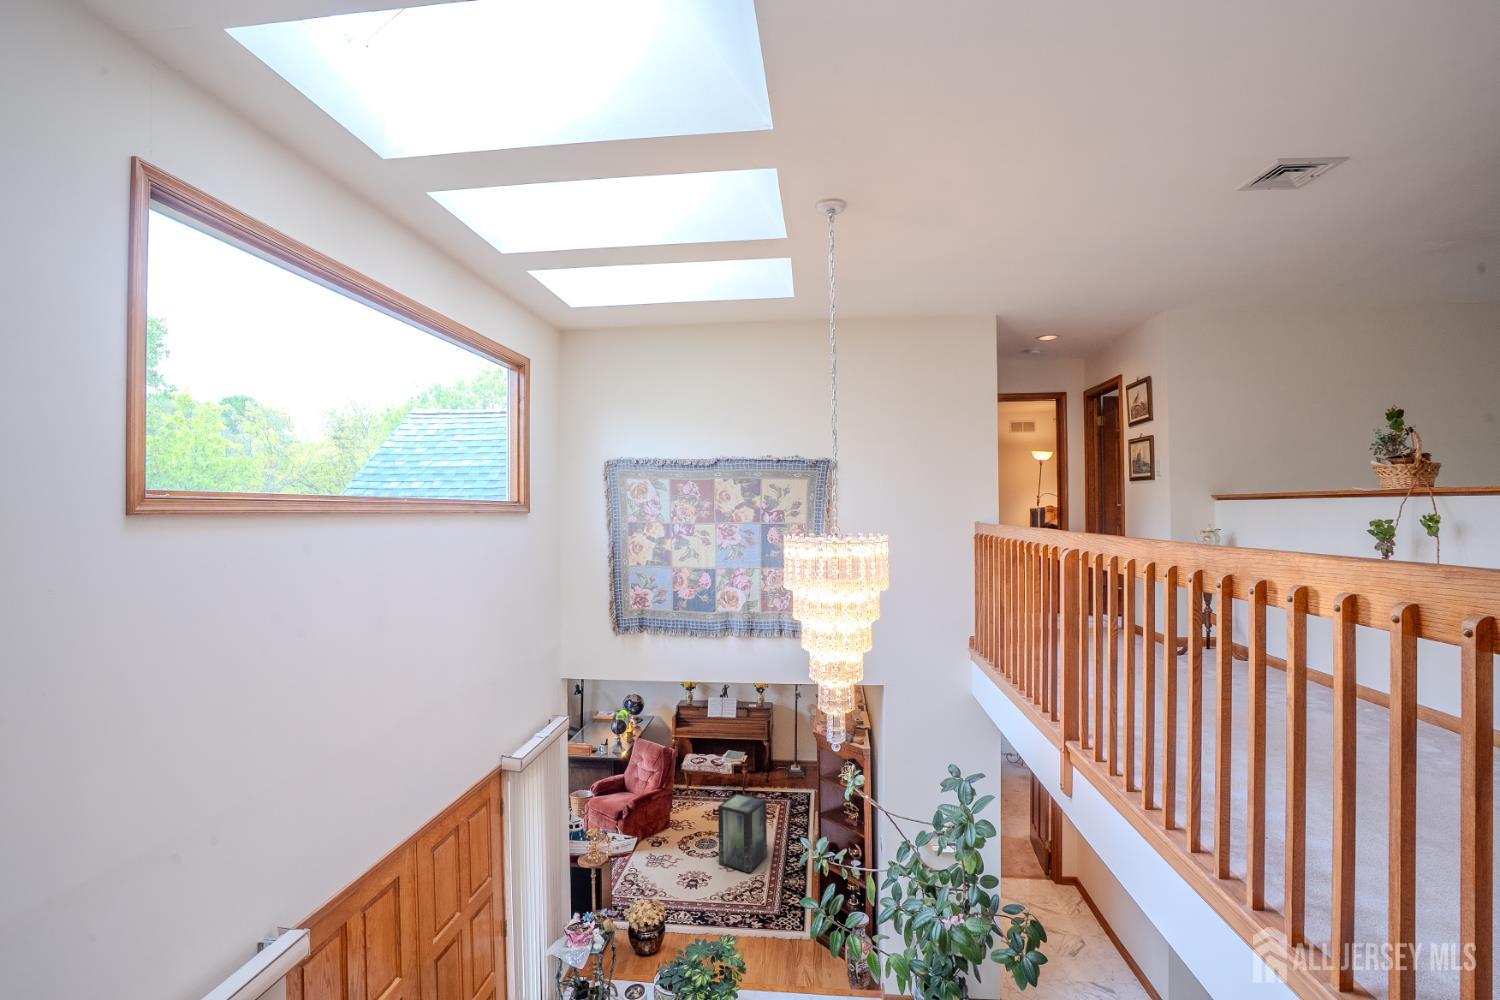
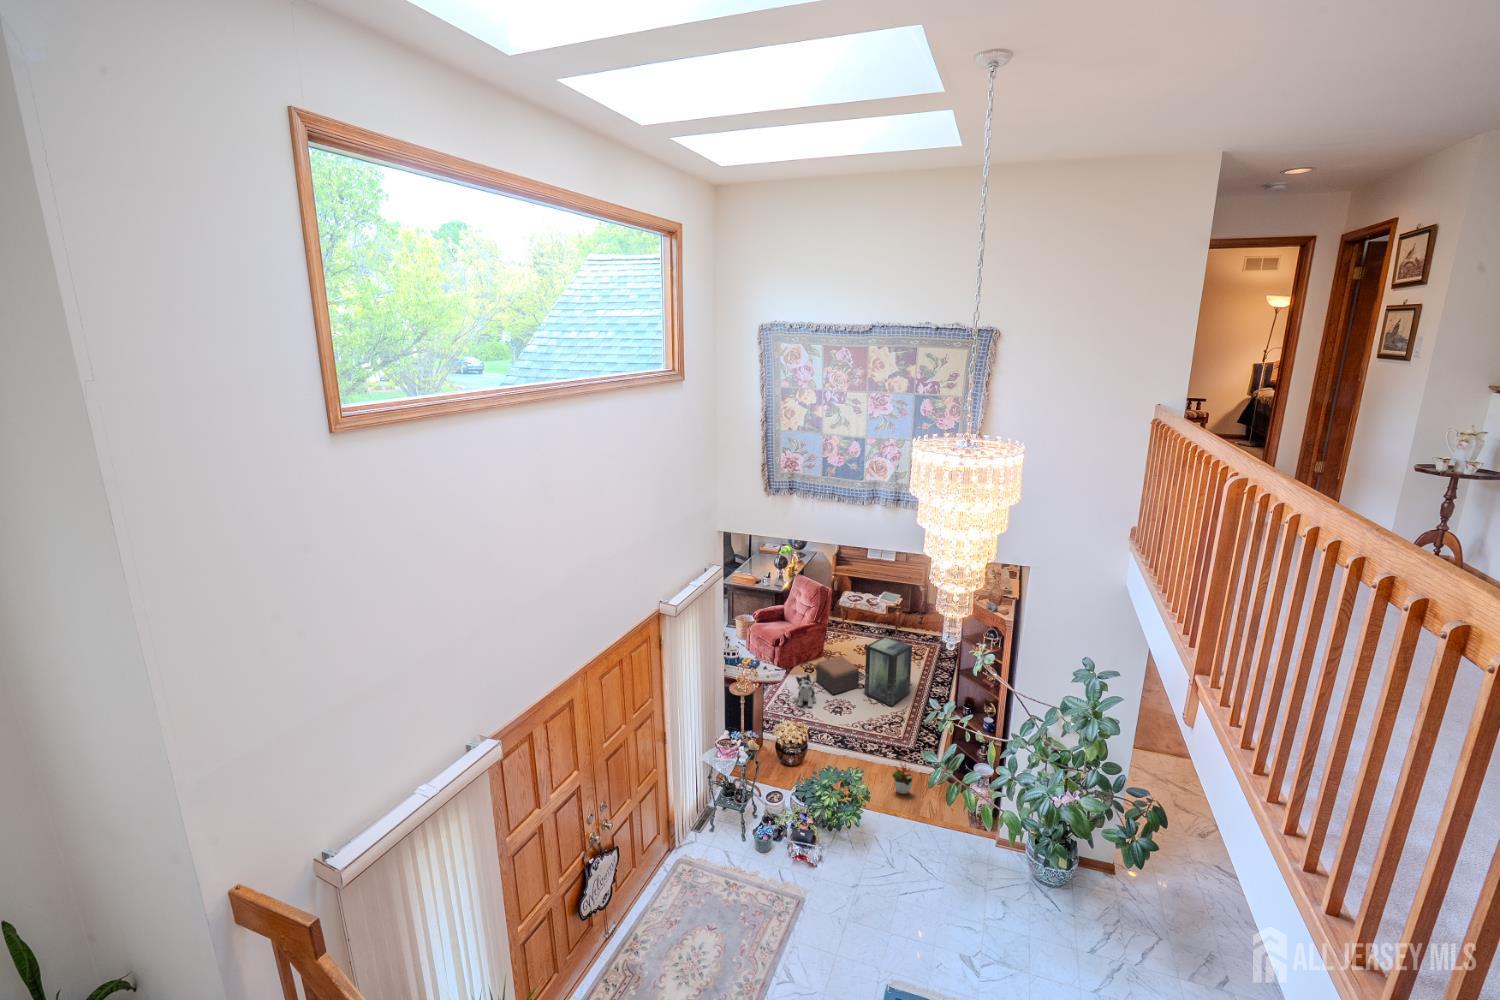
footstool: none [664,824,711,869] -> present [816,656,859,694]
plush toy: none [643,847,667,888] -> present [796,674,816,707]
decorative plant: none [763,928,786,968] -> present [892,764,913,794]

